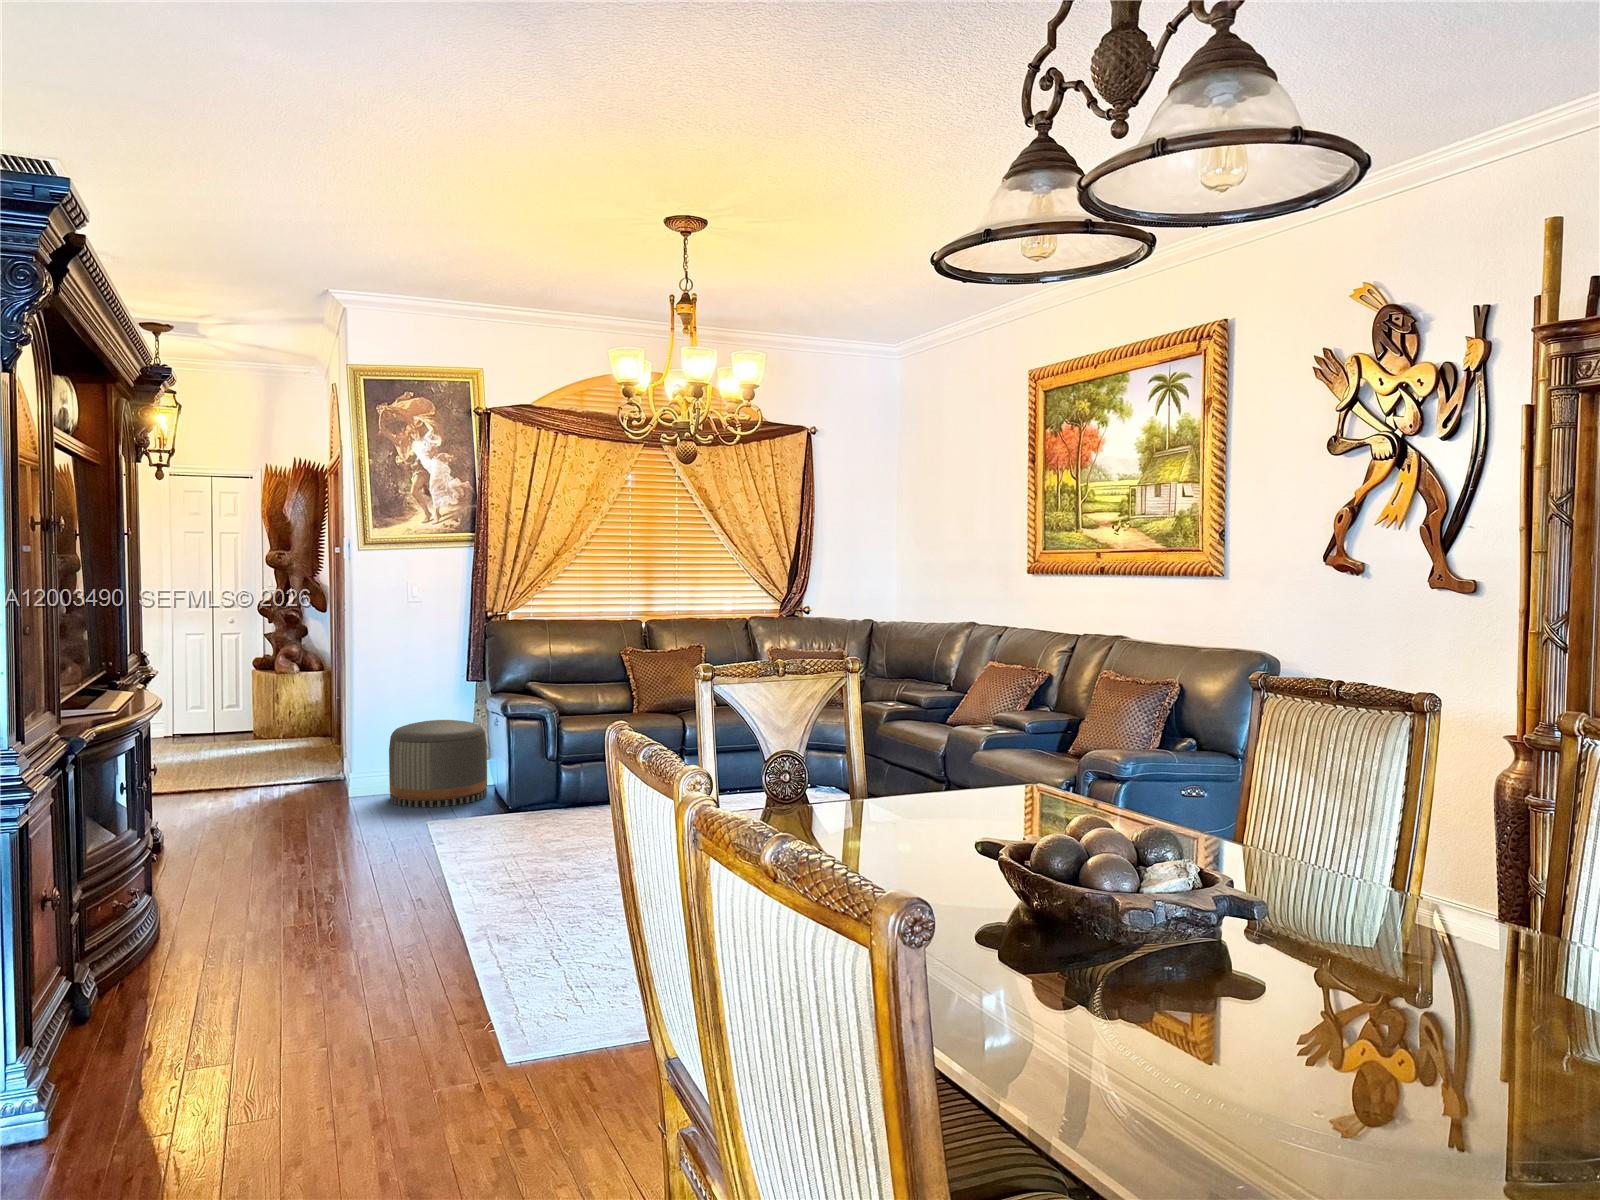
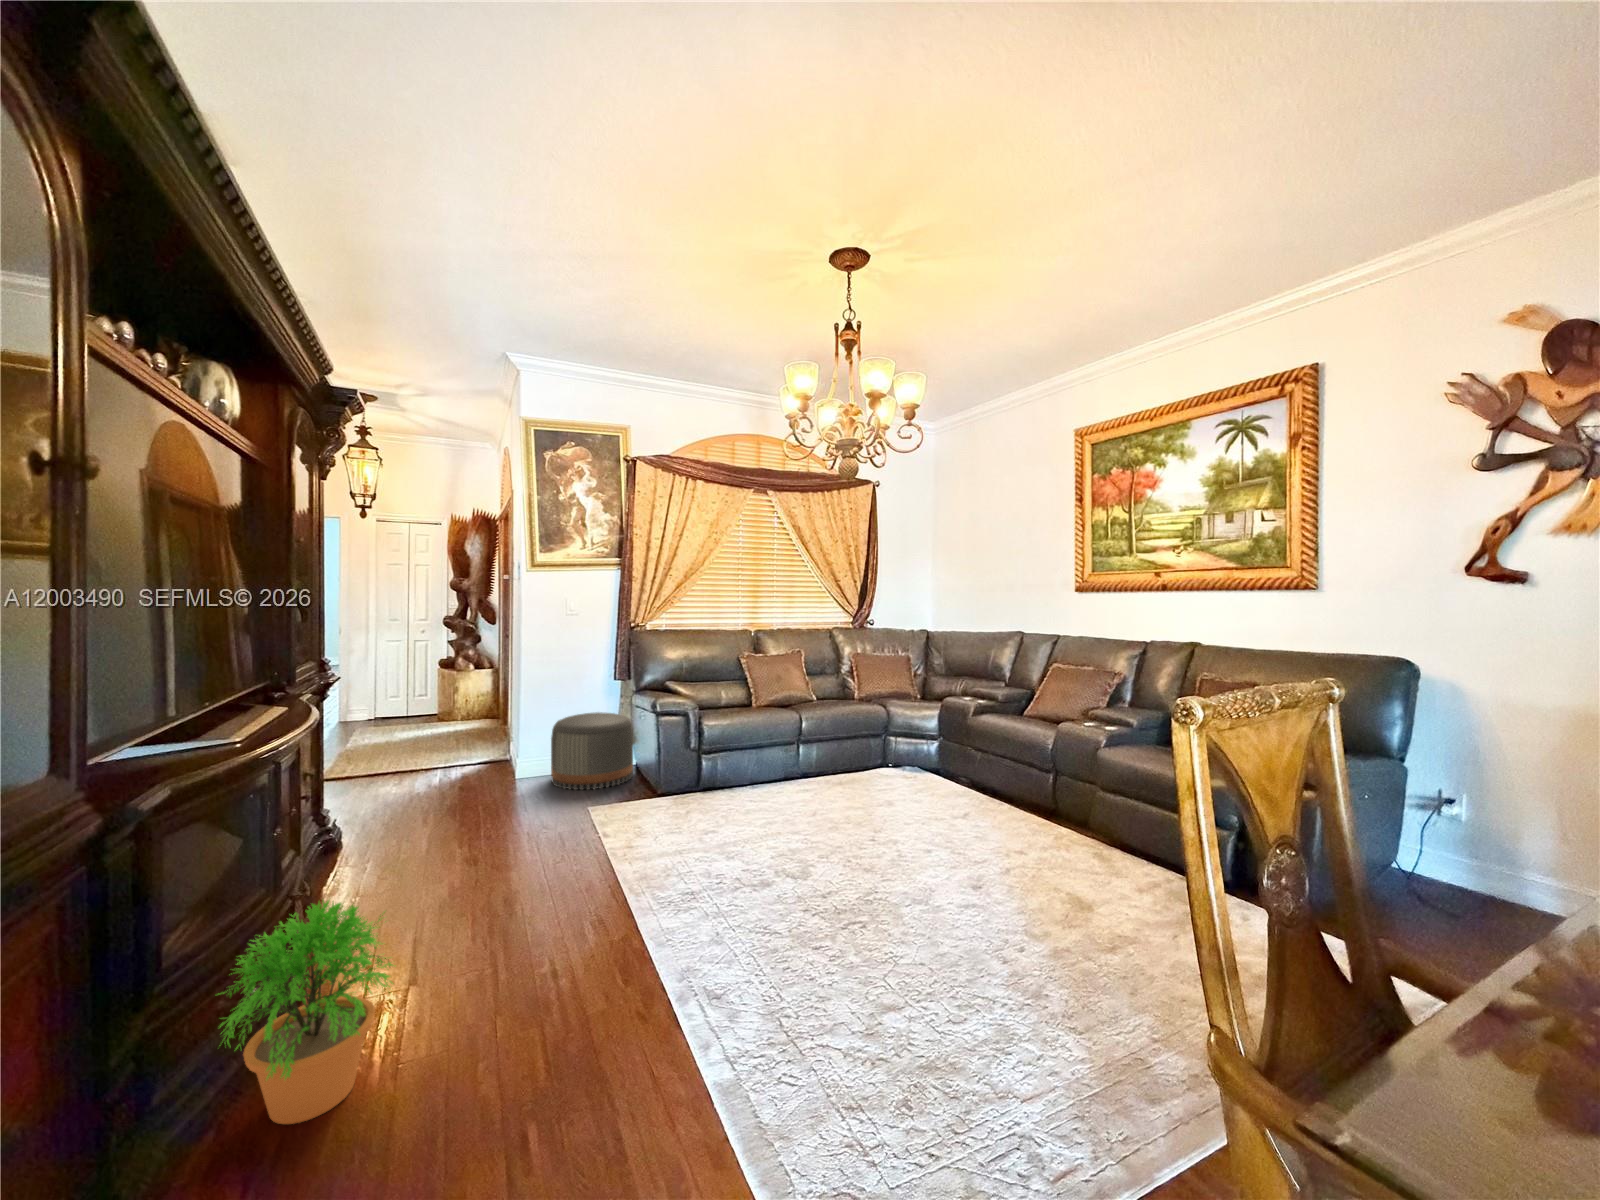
potted plant: none [114,832,244,991] -> present [220,900,393,1124]

